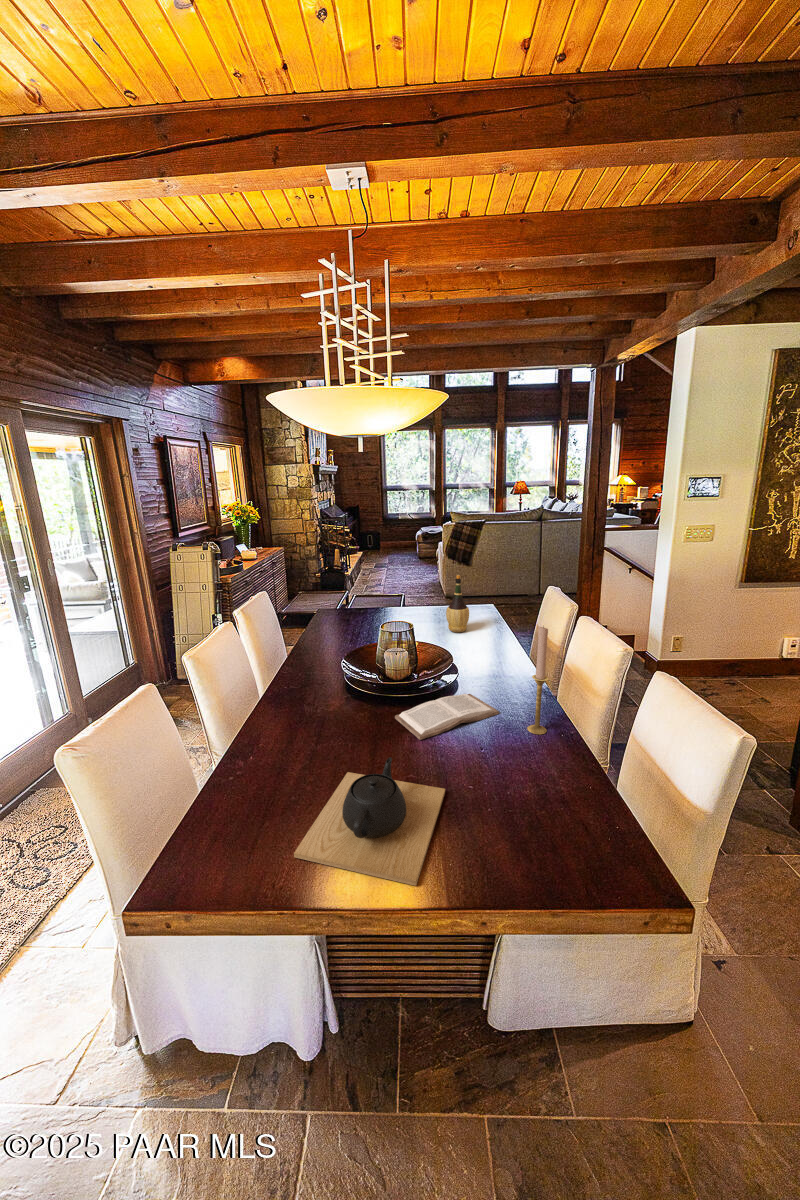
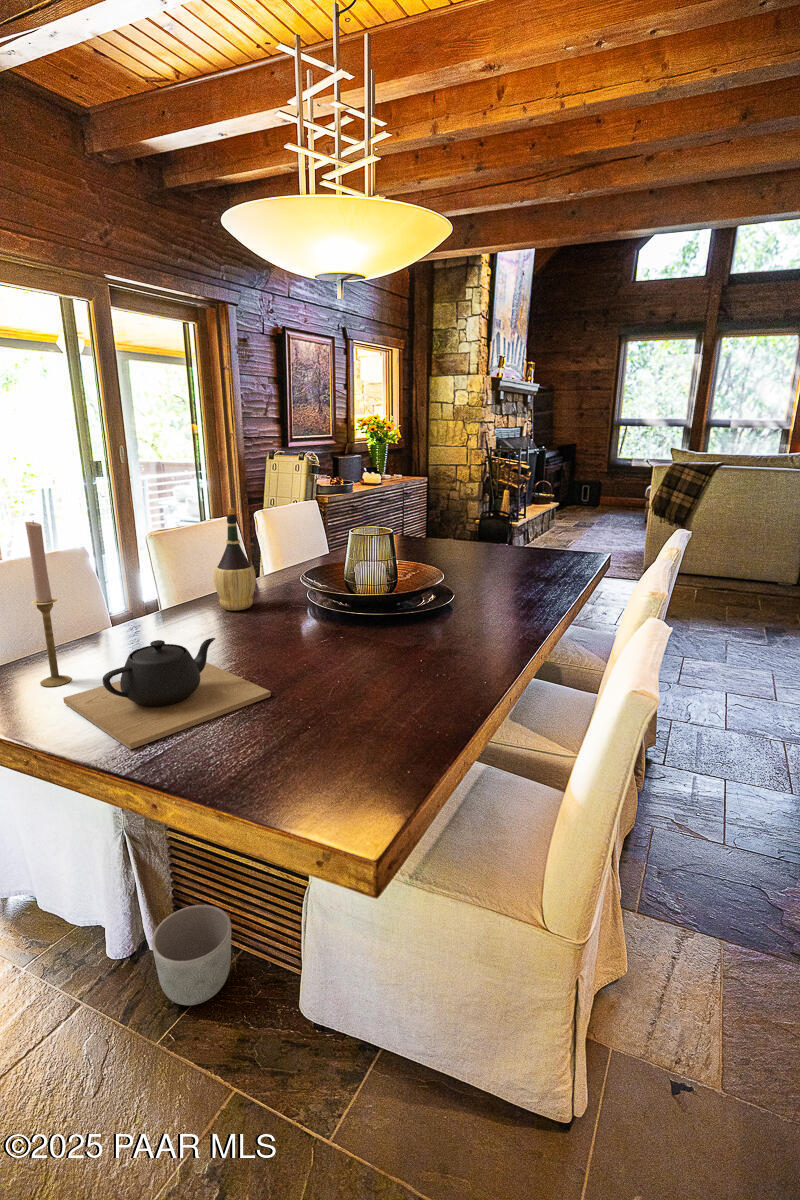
wine bottle: present [446,575,469,632] -> present [214,508,256,610]
candlestick: present [527,627,548,734] -> present [25,522,71,686]
book: present [395,694,499,740] -> none [311,620,442,652]
planter: none [358,971,422,1070] -> present [152,905,231,1005]

